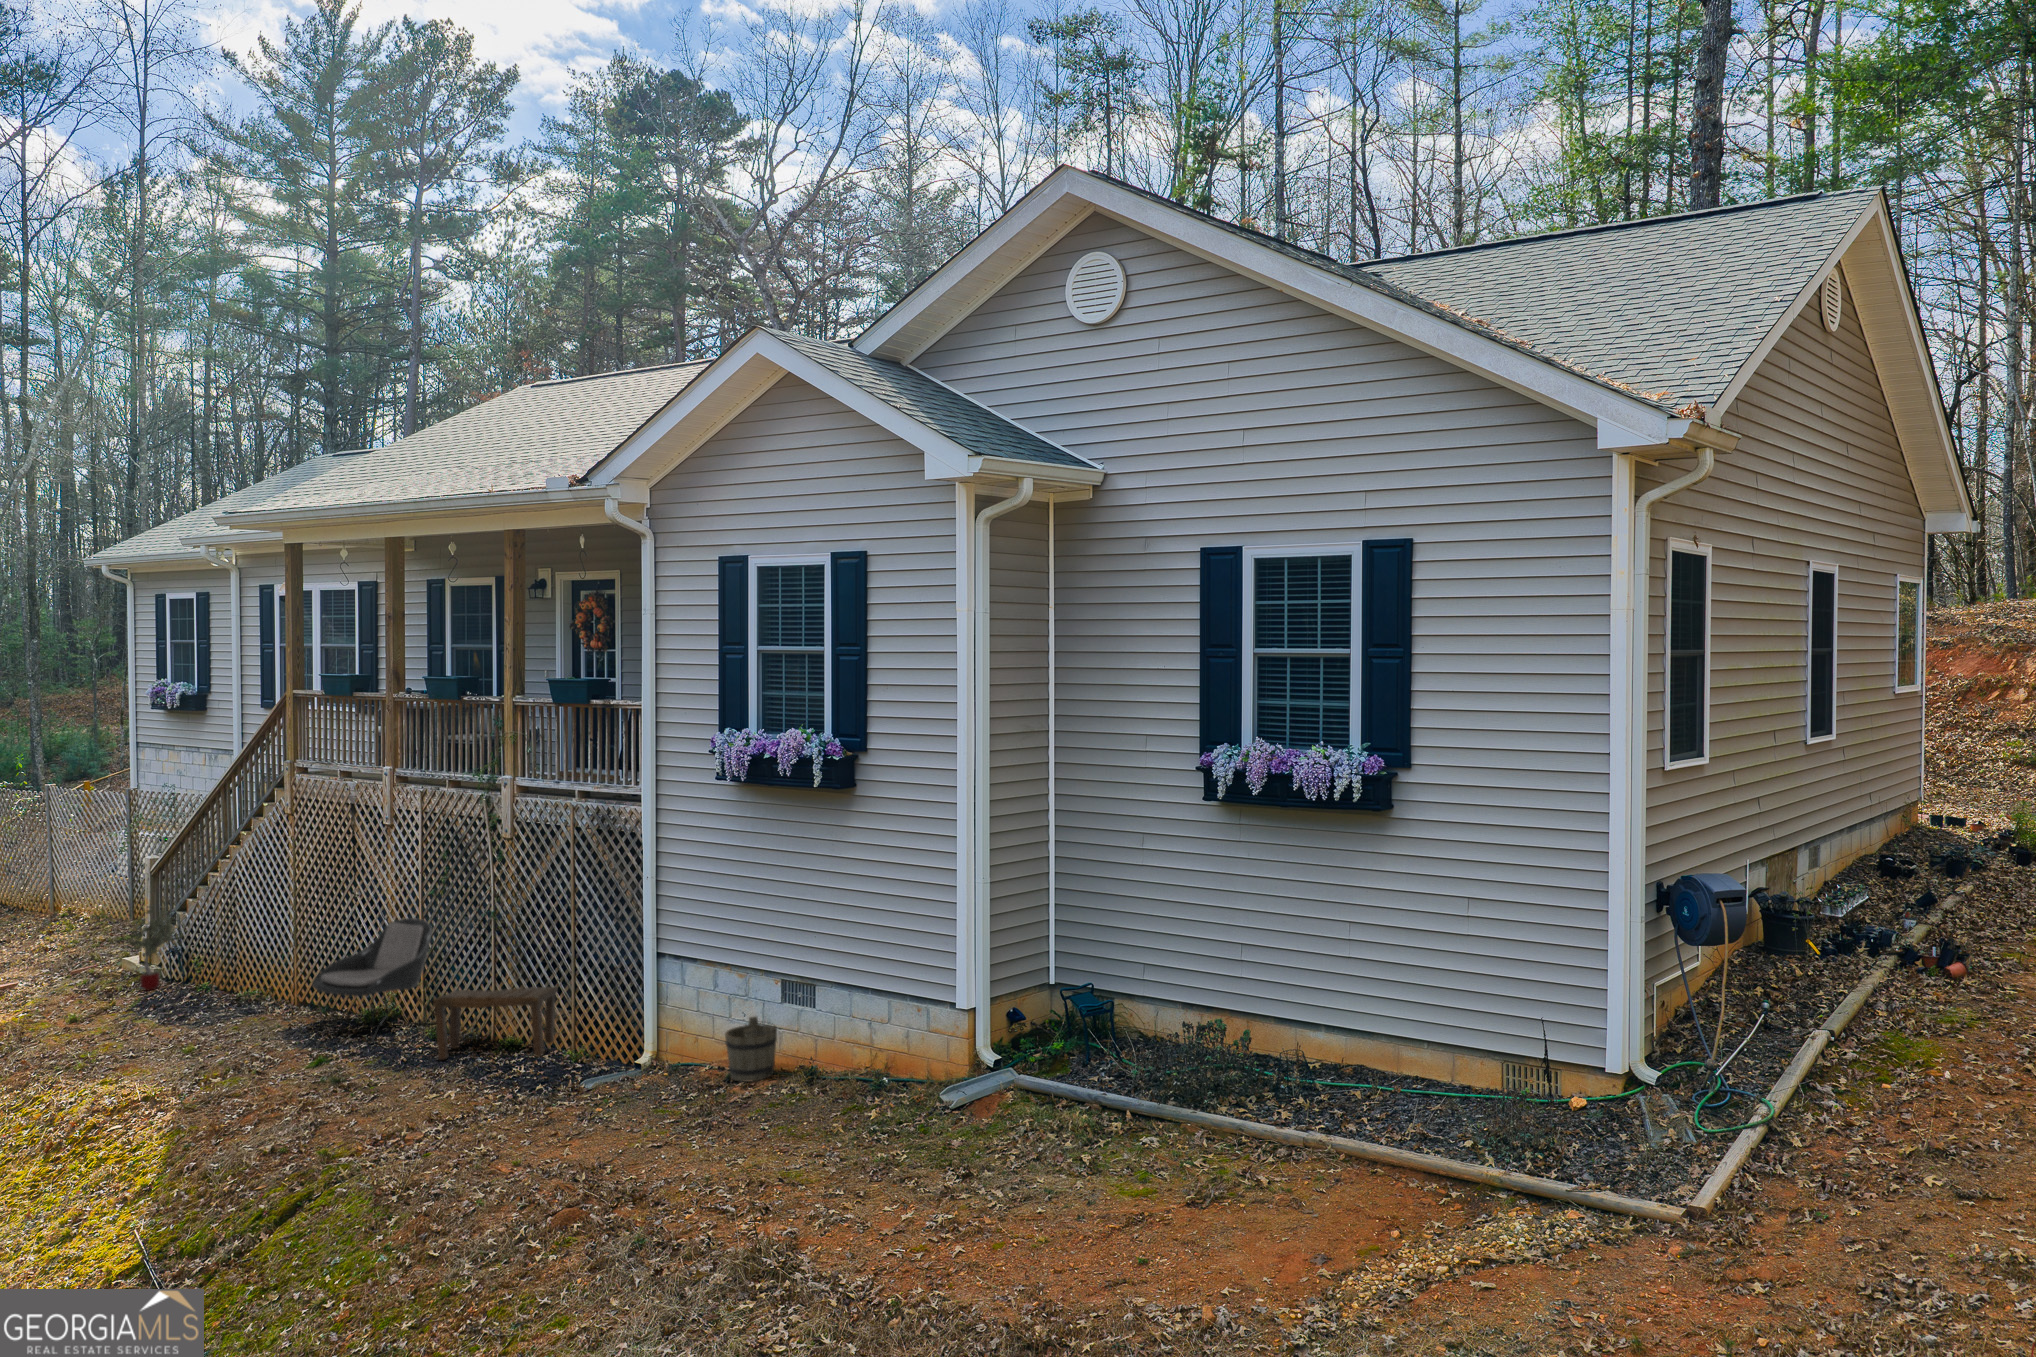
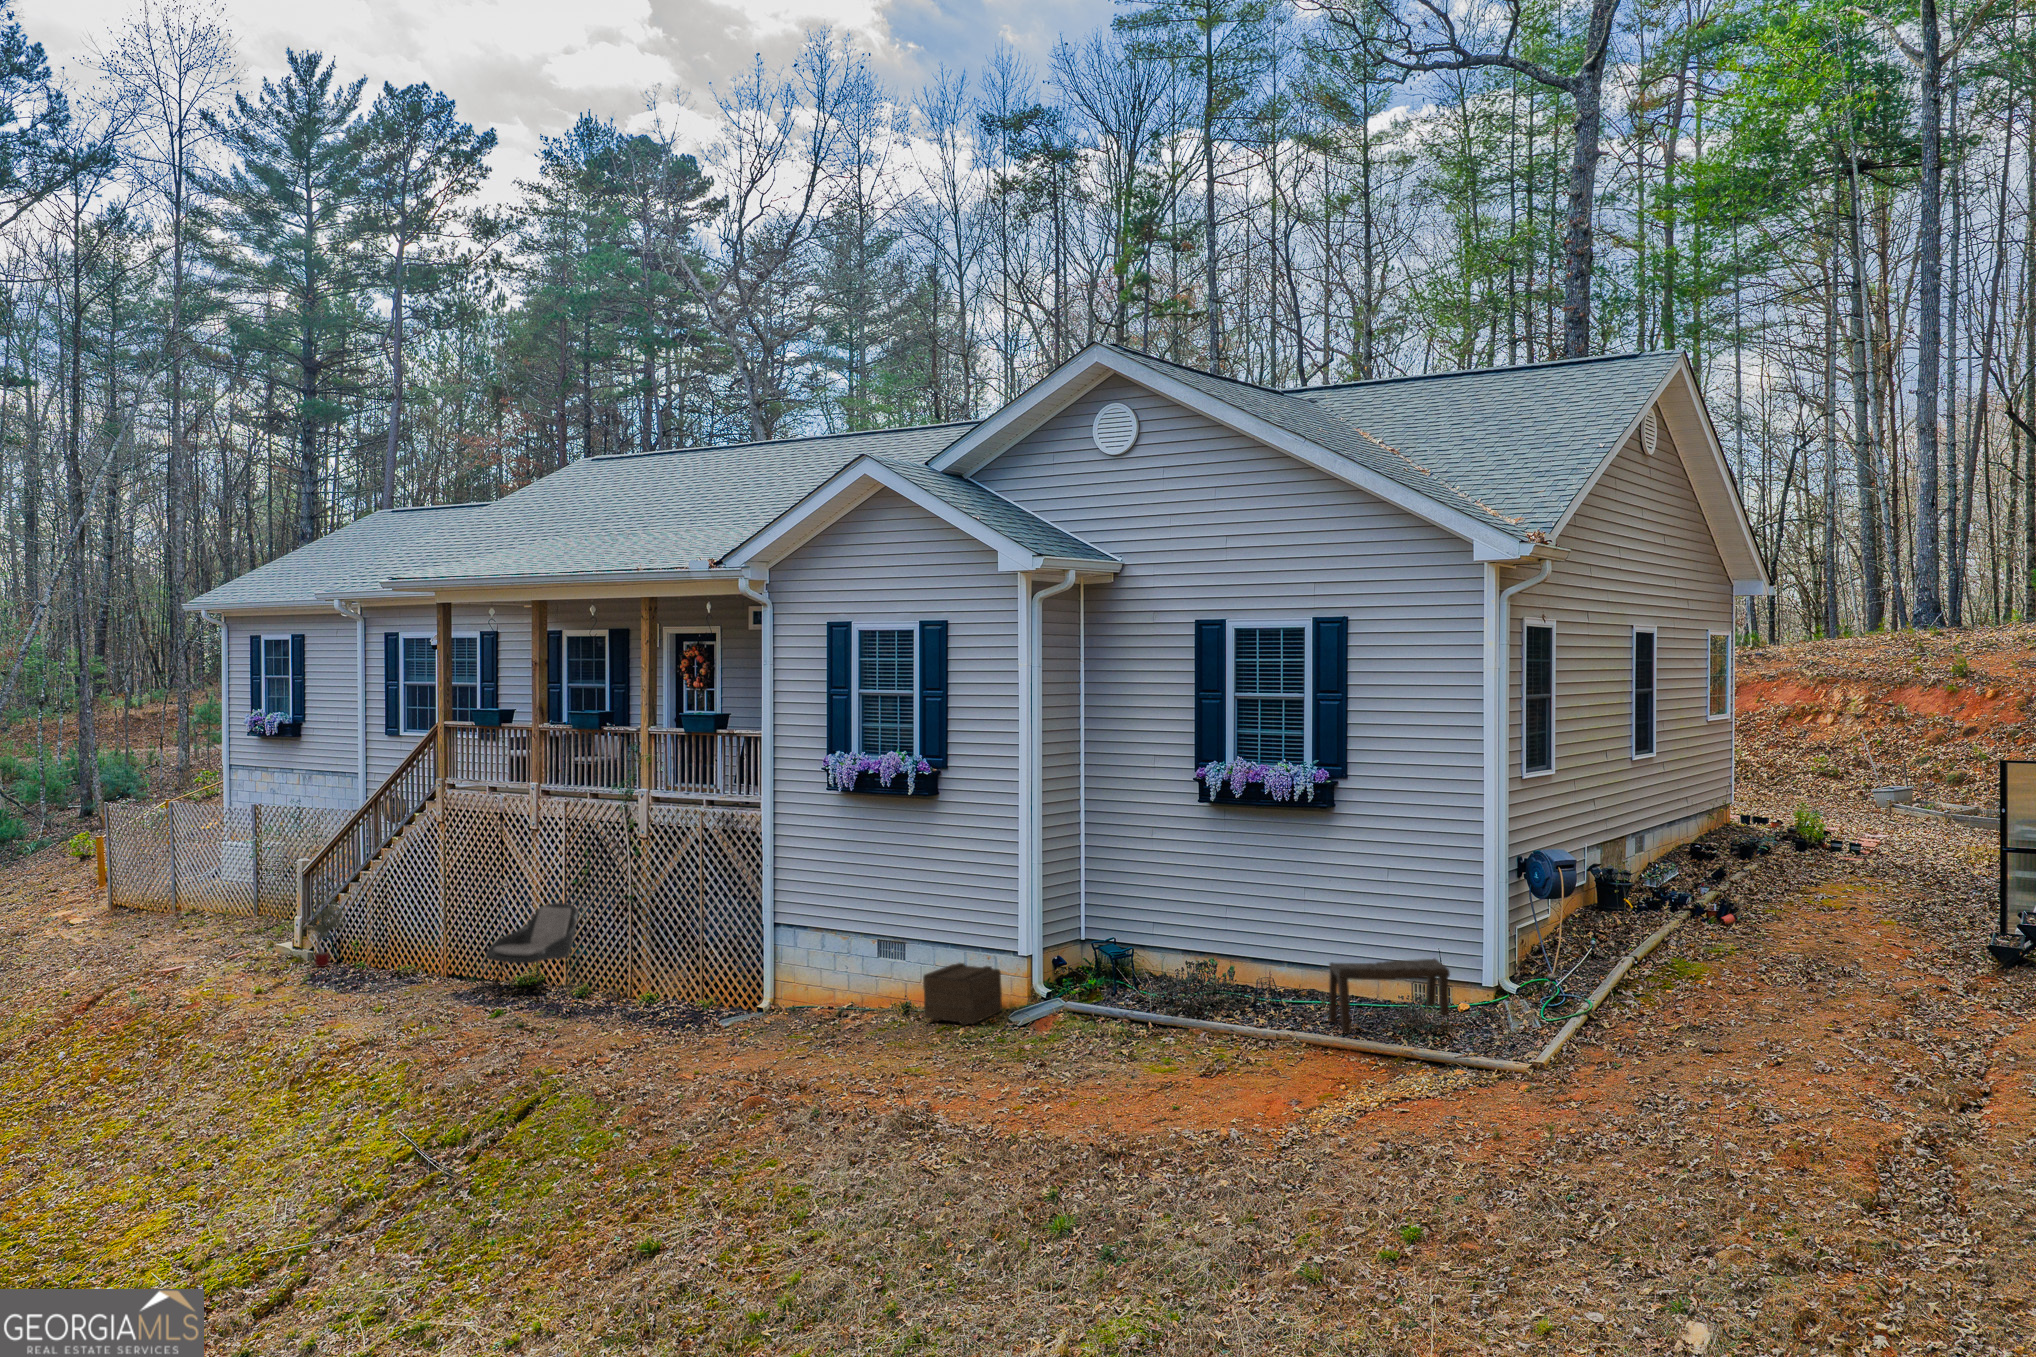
bench: present [433,987,558,1059] -> present [1329,959,1450,1033]
wooden crate: none [826,1013,934,1103] -> present [923,963,1002,1025]
bucket: present [725,1017,777,1082] -> none [838,969,876,1017]

